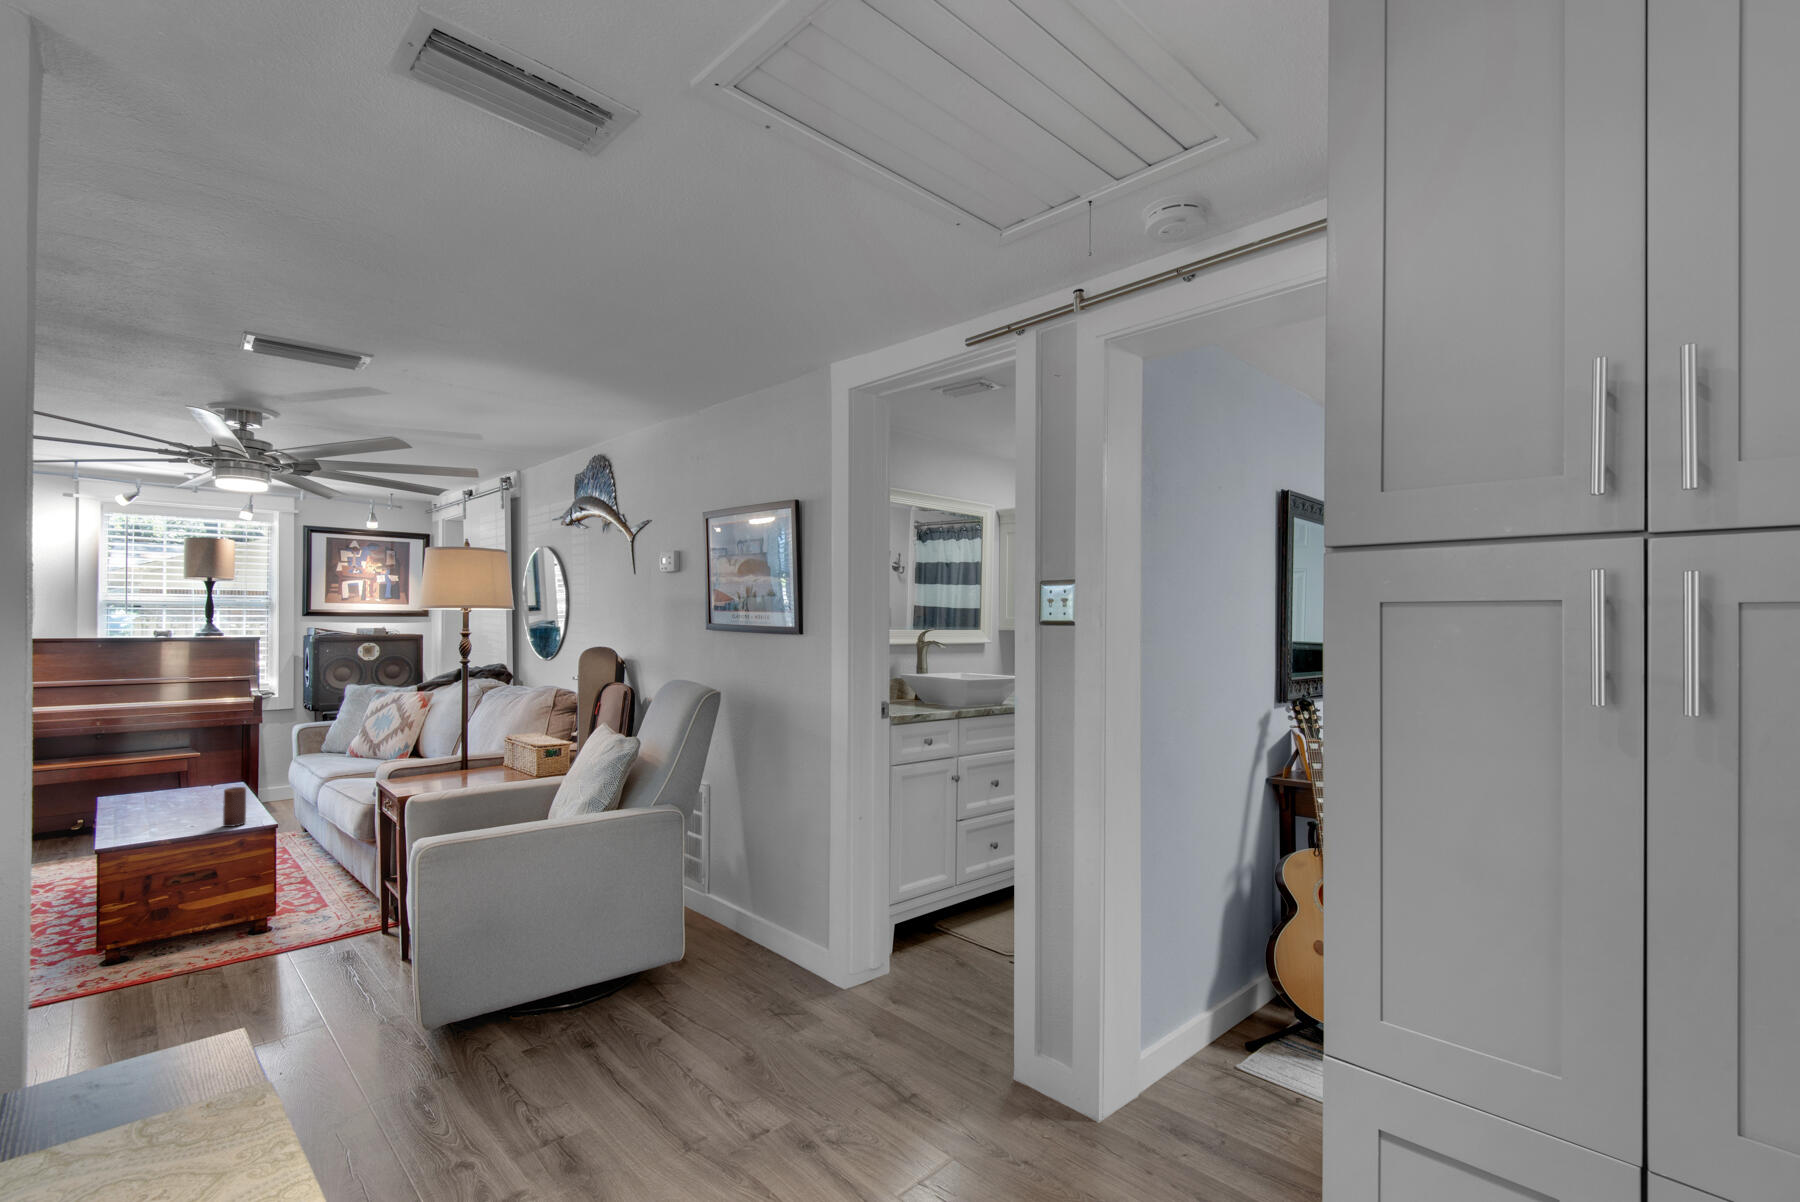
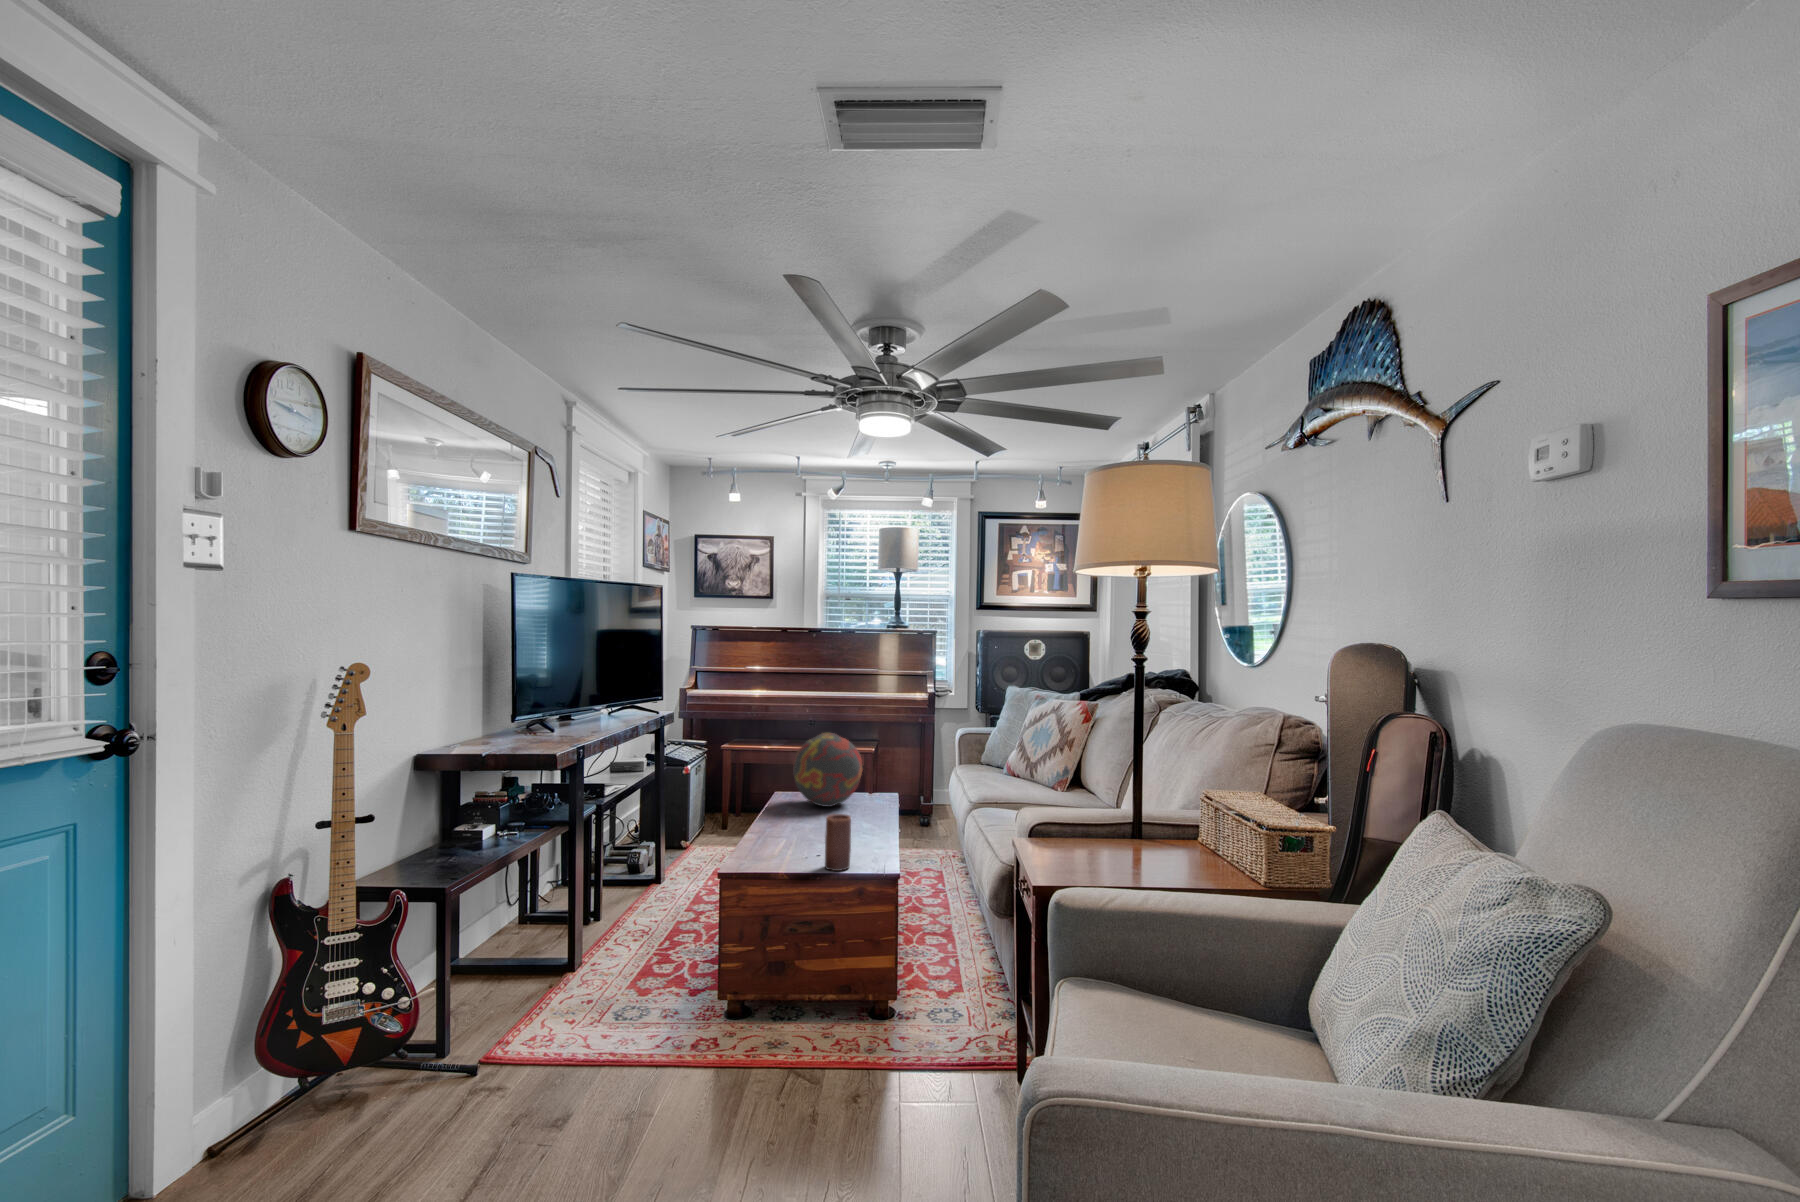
decorative orb: none [146,737,221,799] -> present [793,733,863,807]

